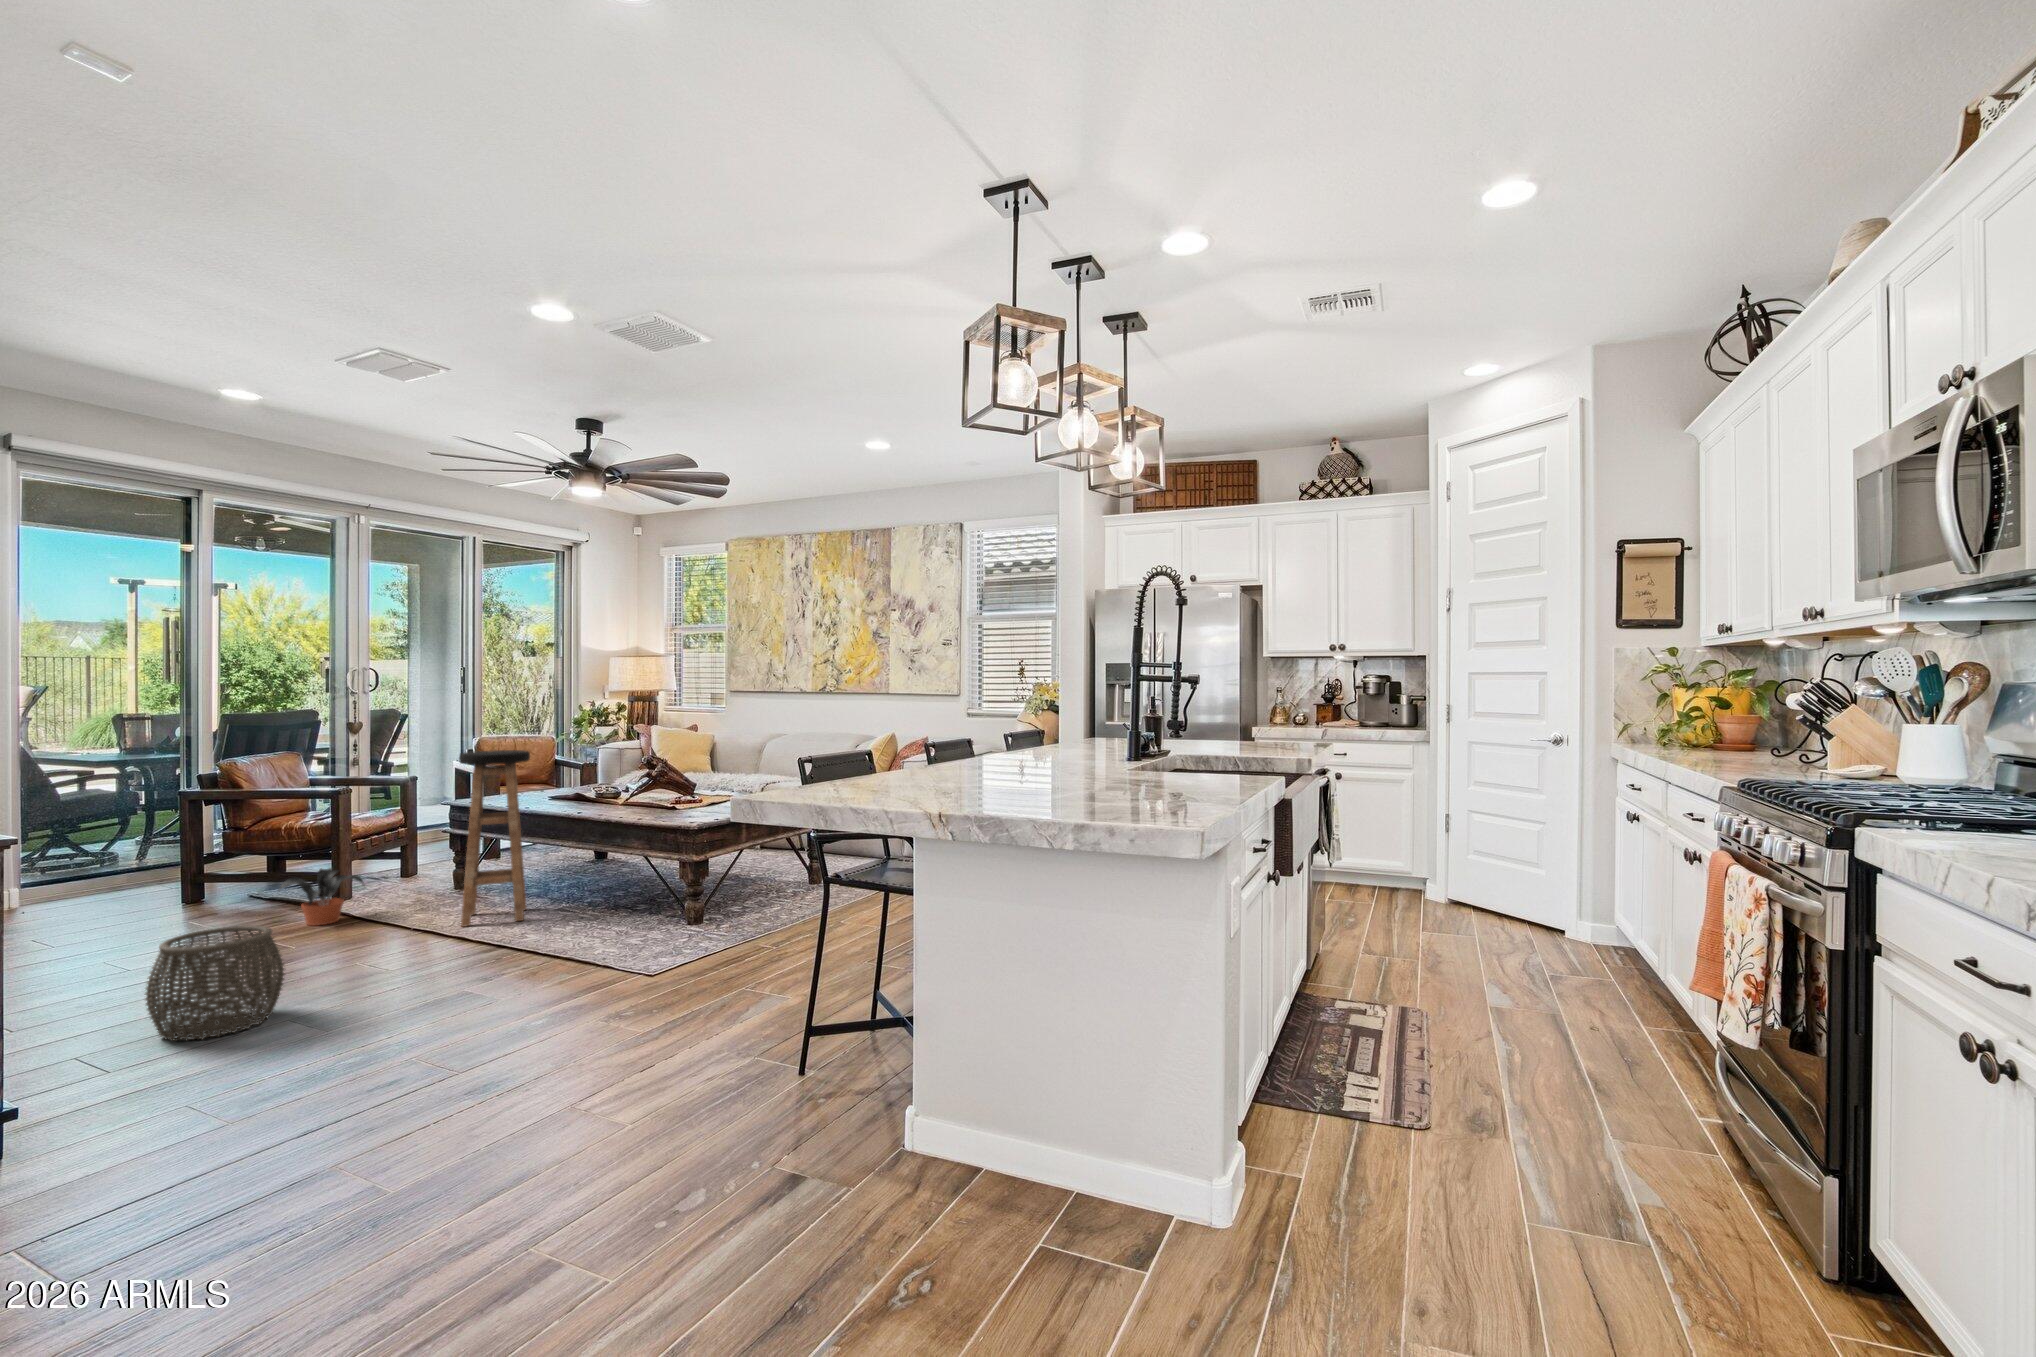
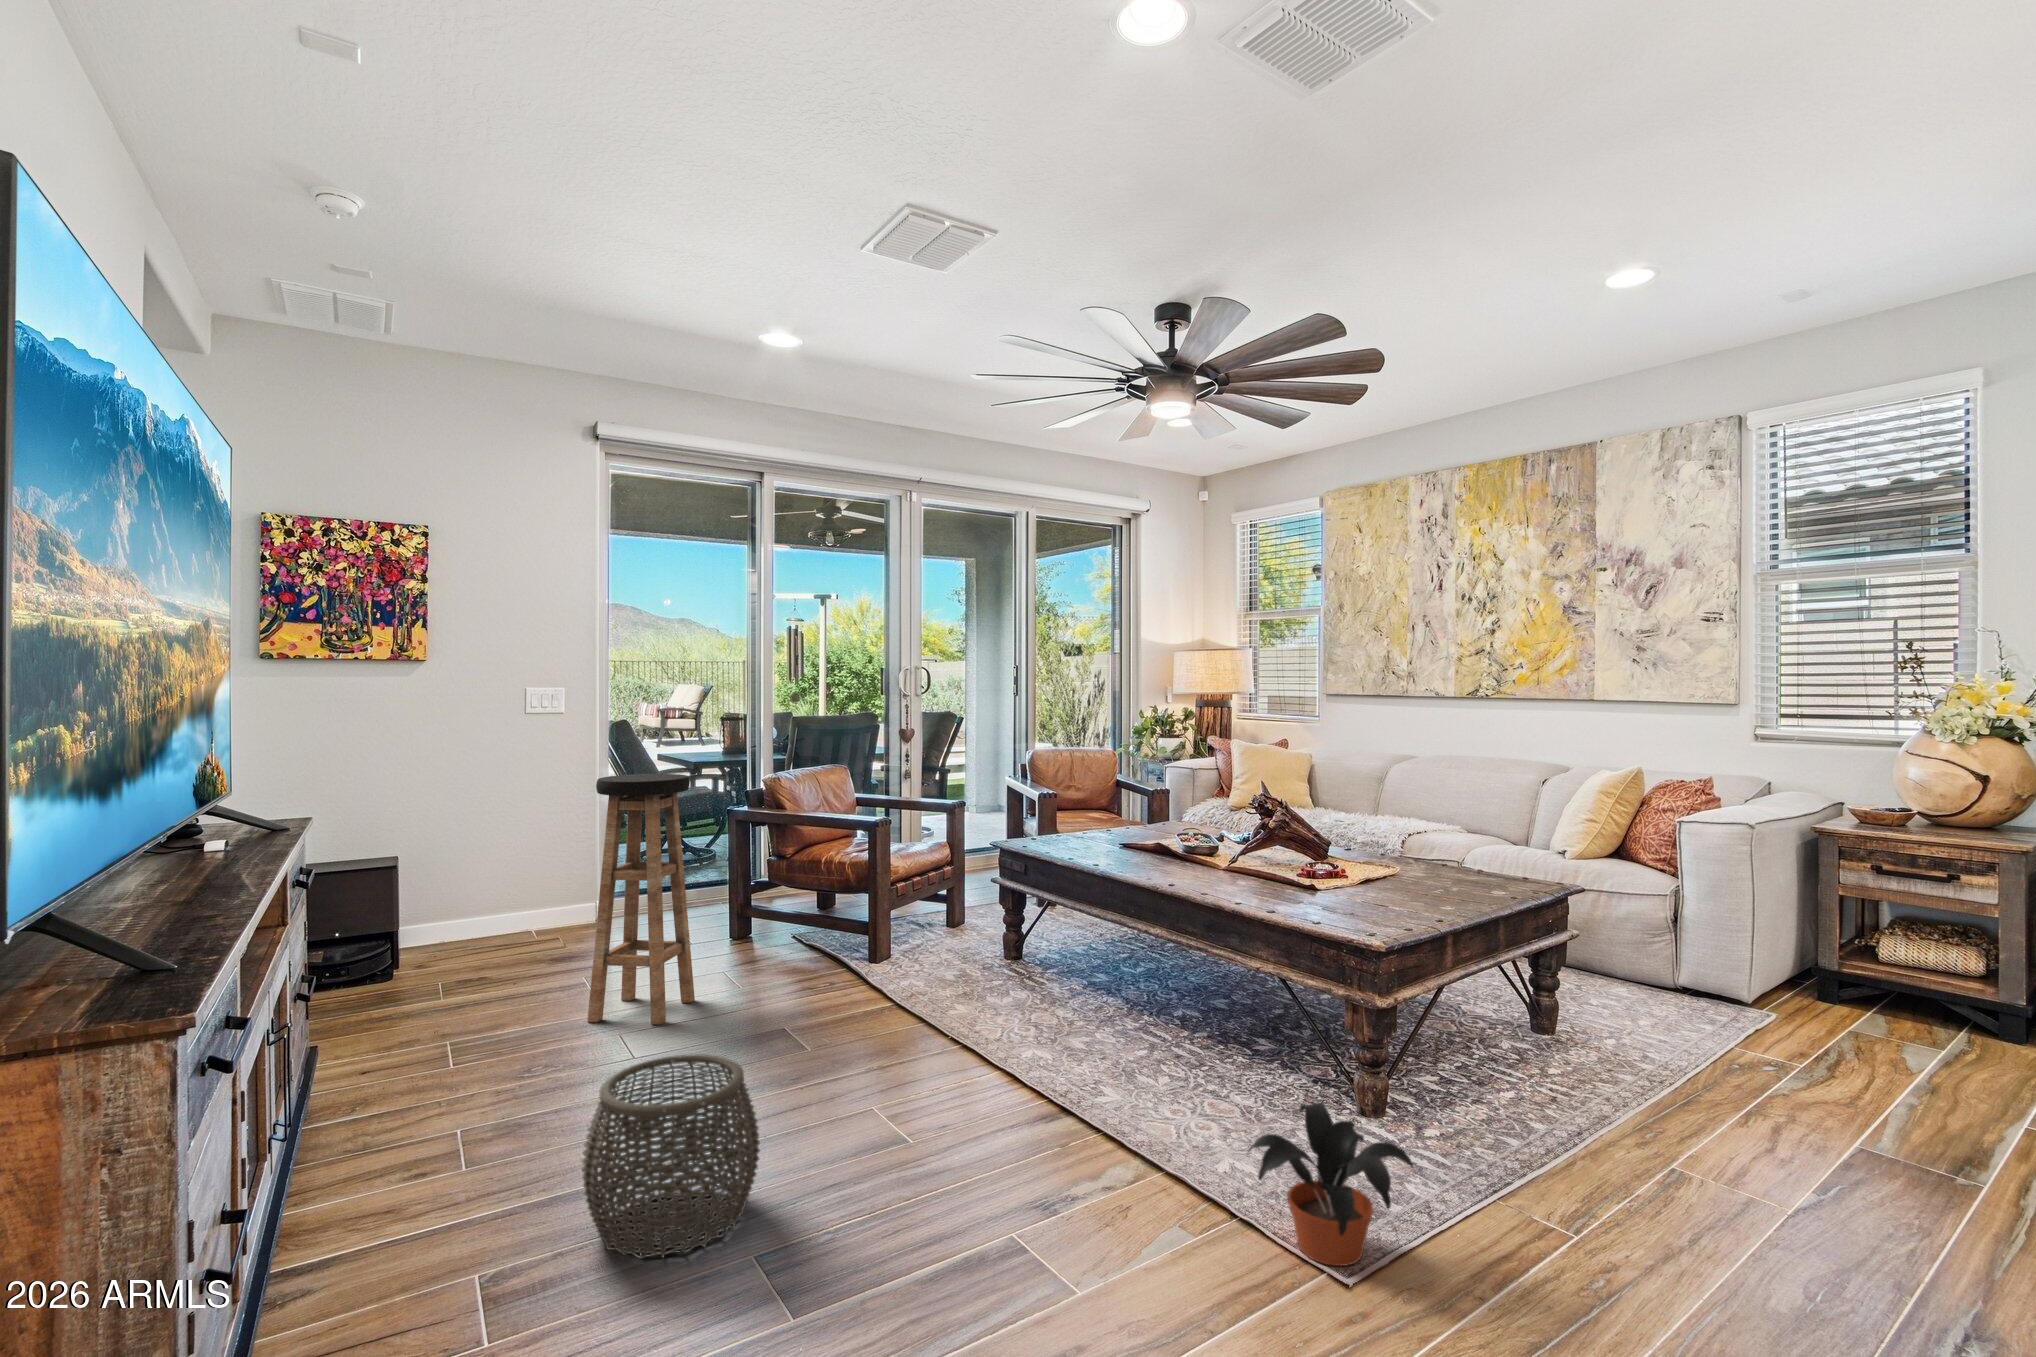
bar stool: present [459,750,530,927] -> present [587,774,695,1024]
potted plant: present [279,868,364,926] -> present [1247,1103,1414,1266]

